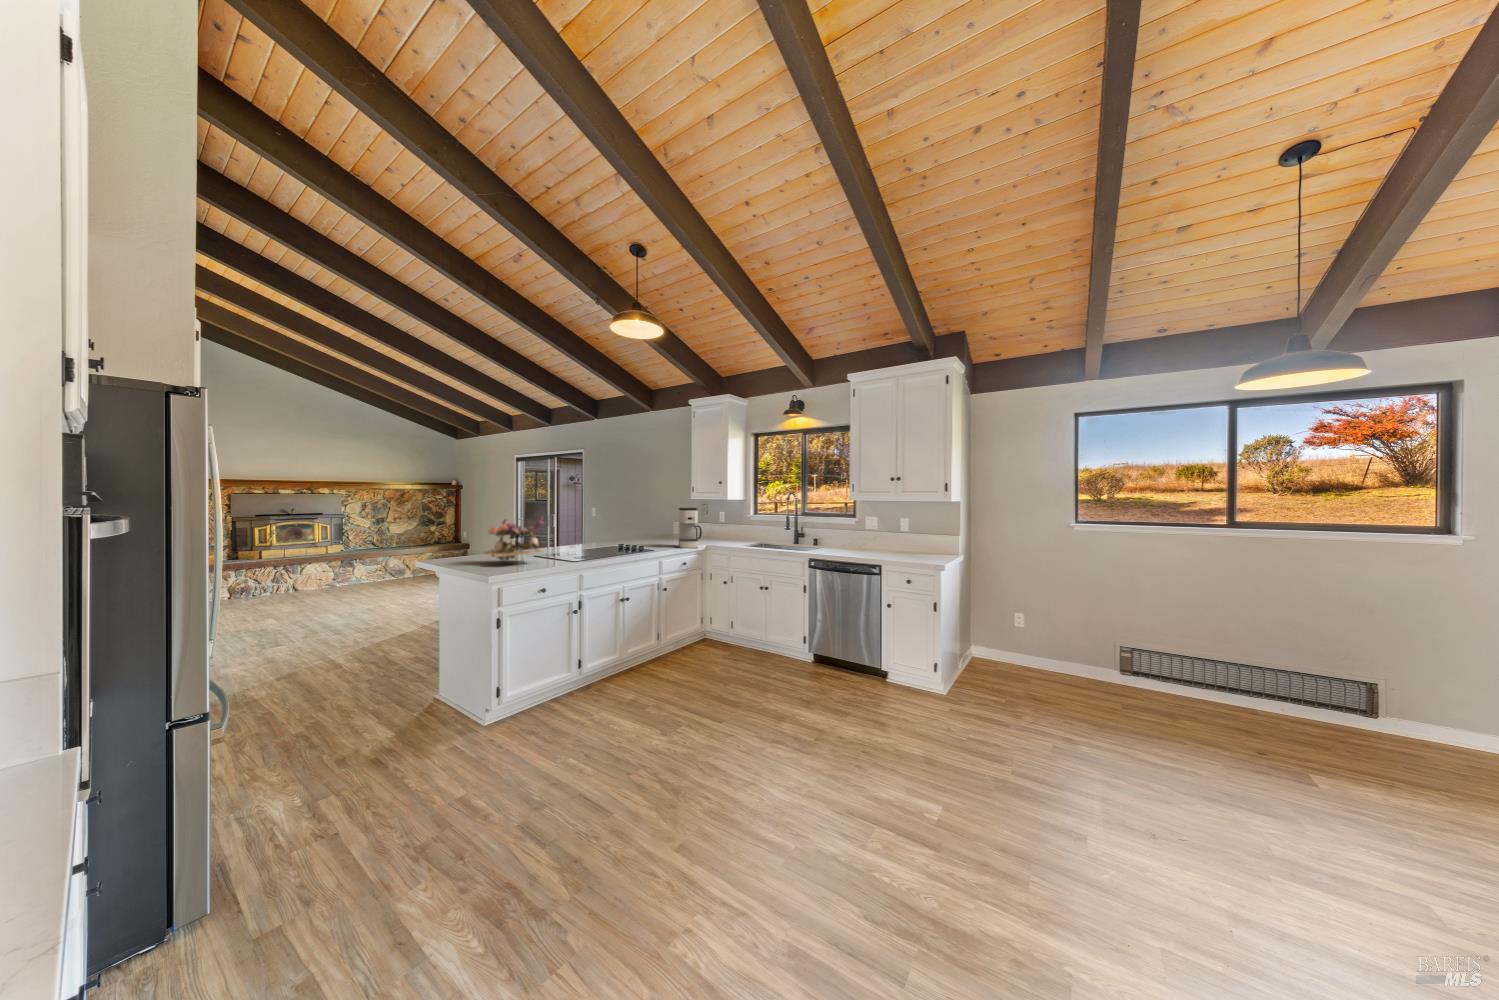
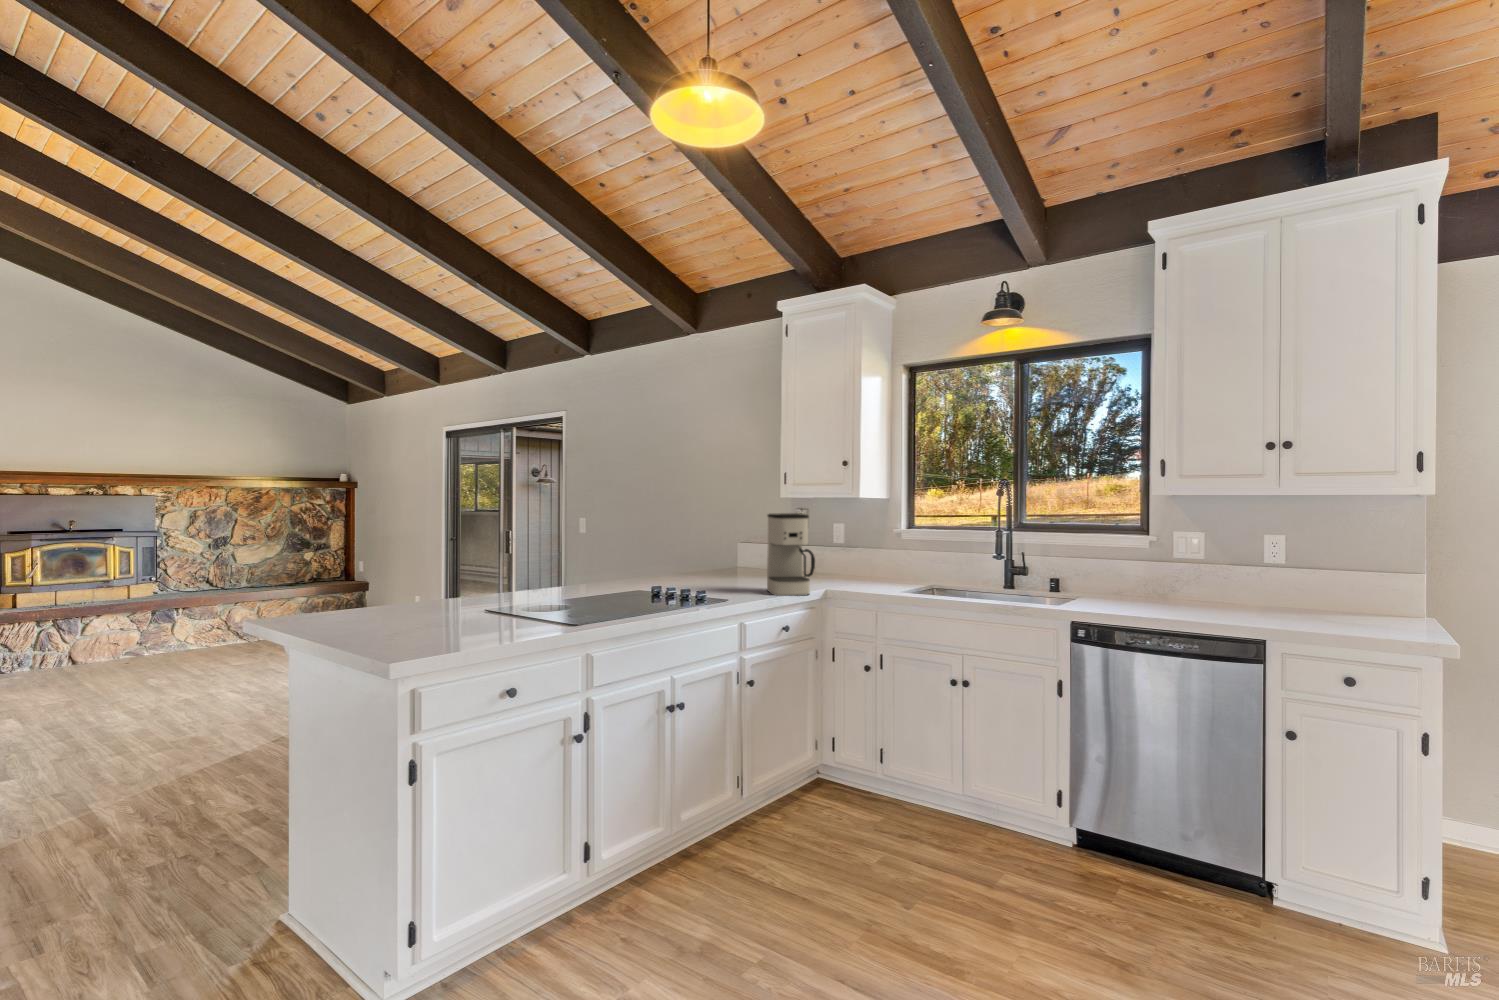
flower arrangement: present [485,517,544,561] -> none [377,528,510,629]

